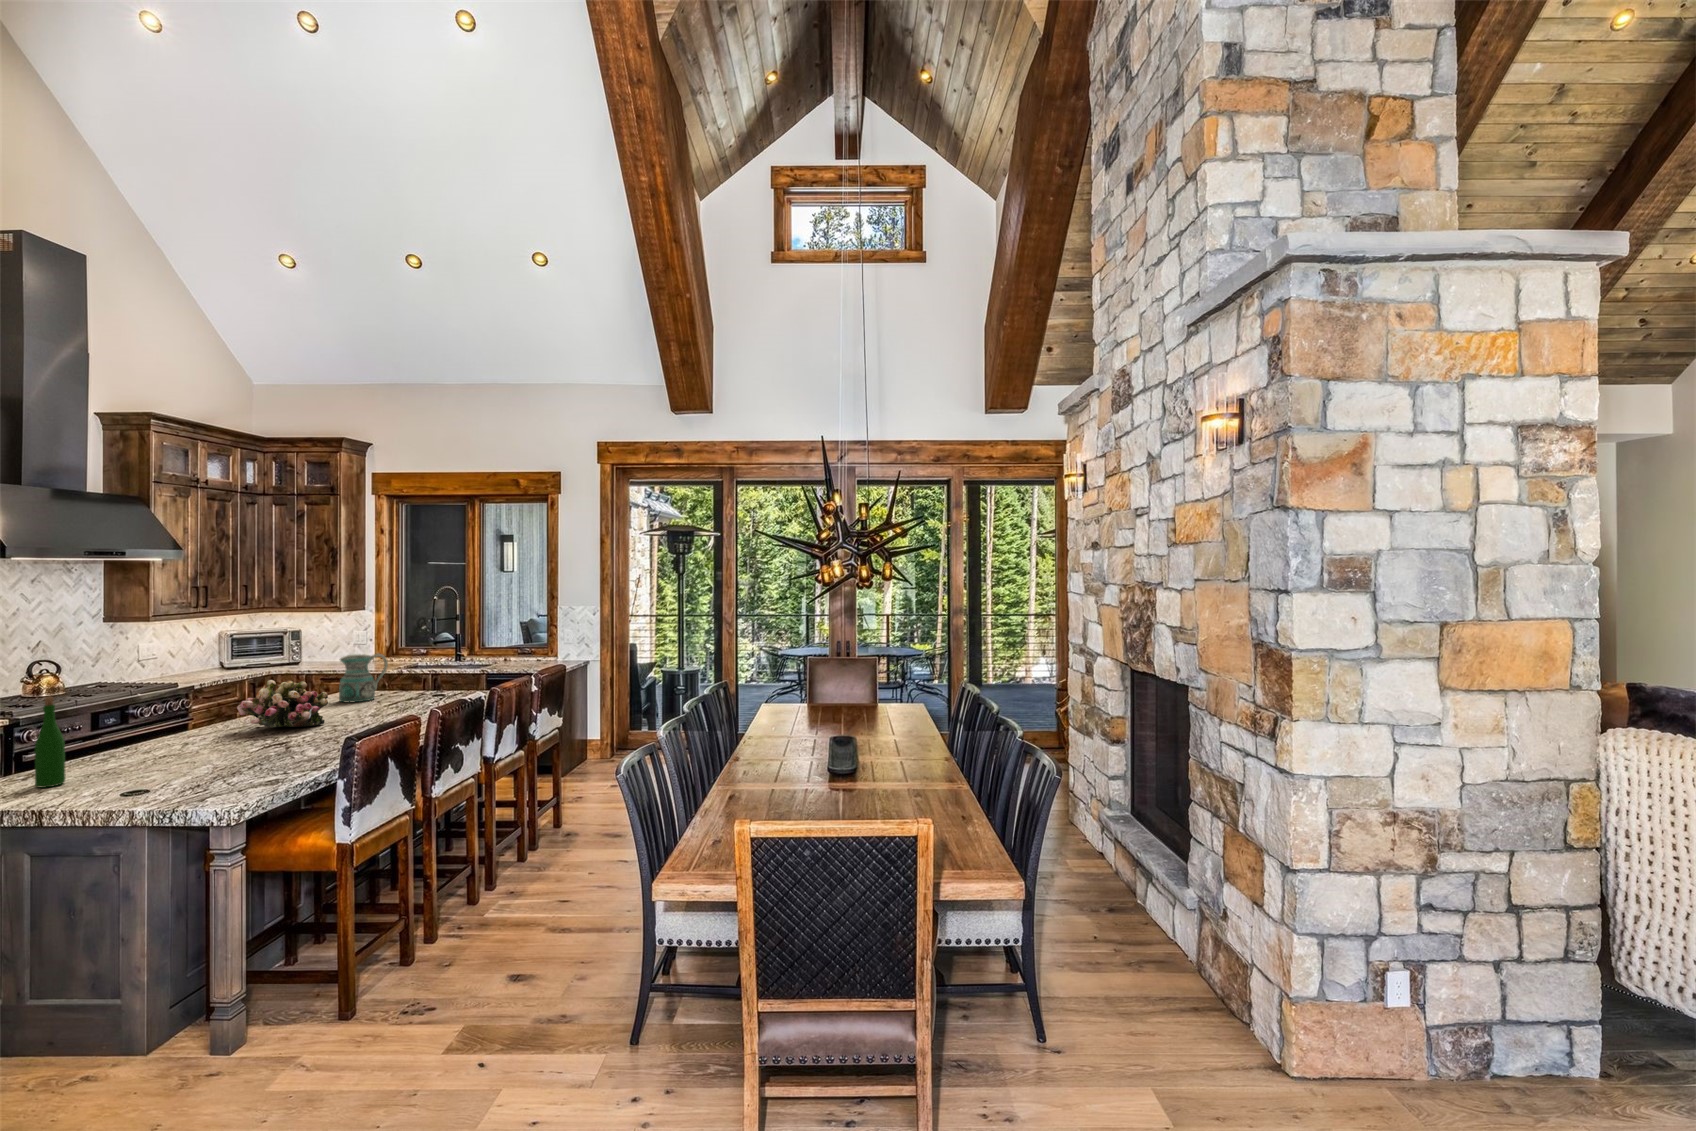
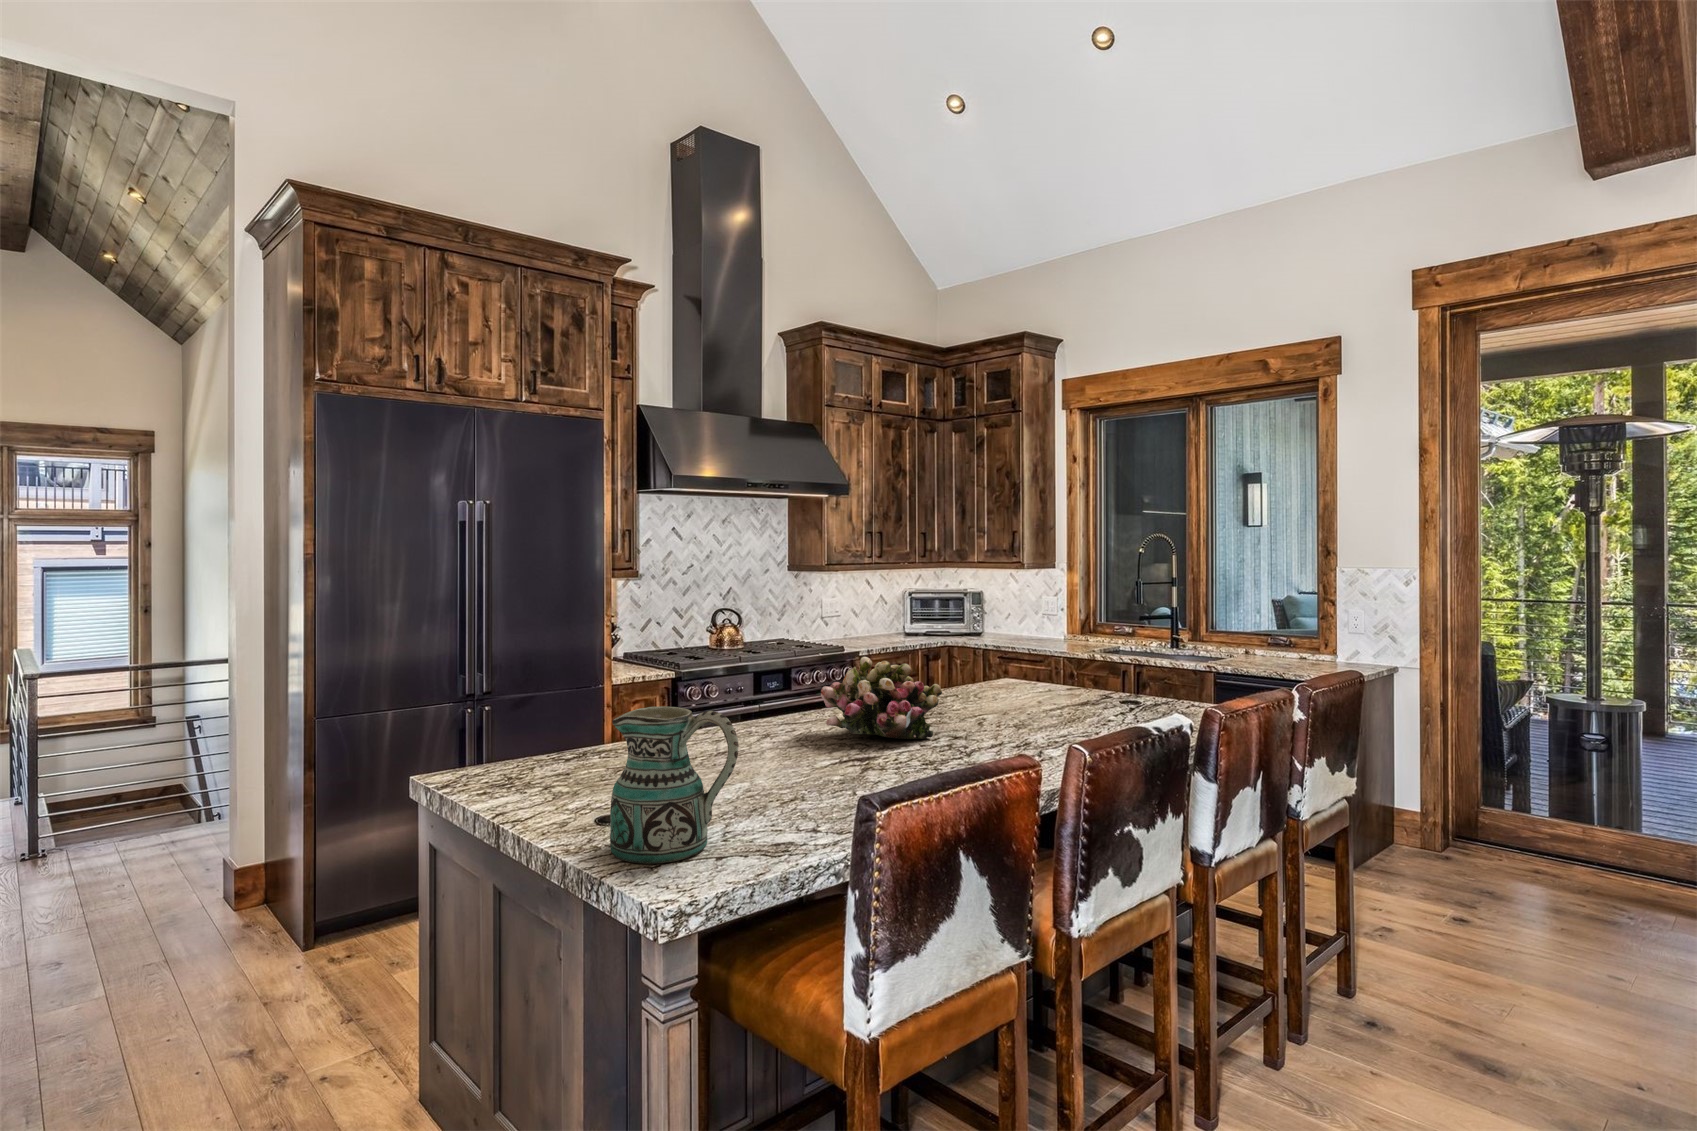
ceramic pitcher: present [339,653,388,703] -> present [610,706,739,864]
wine bottle: present [35,697,66,788] -> none [514,657,552,795]

